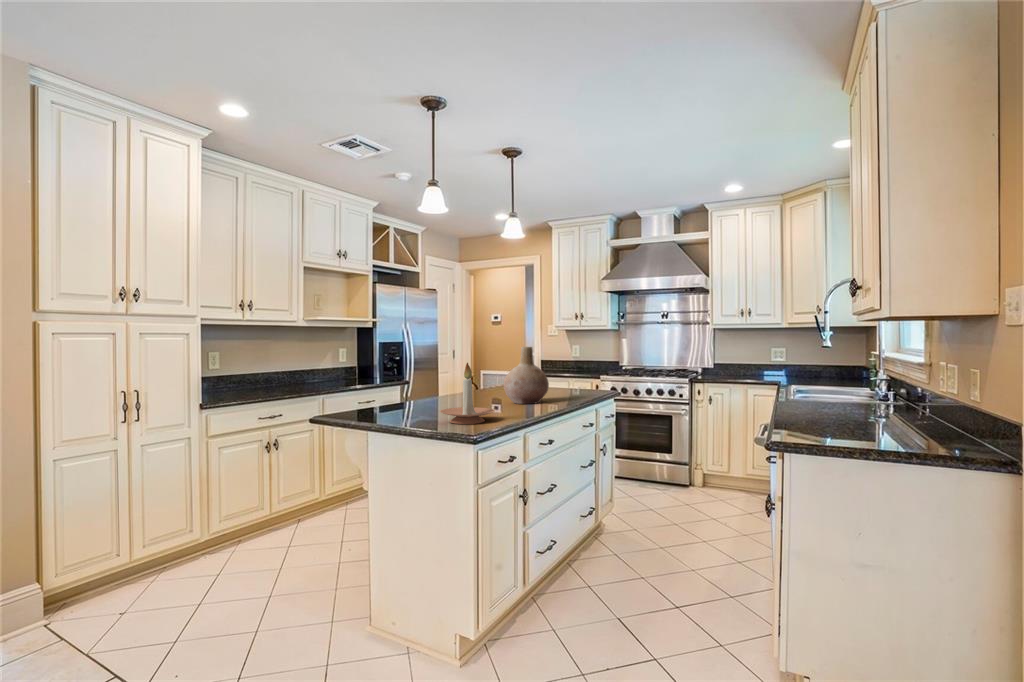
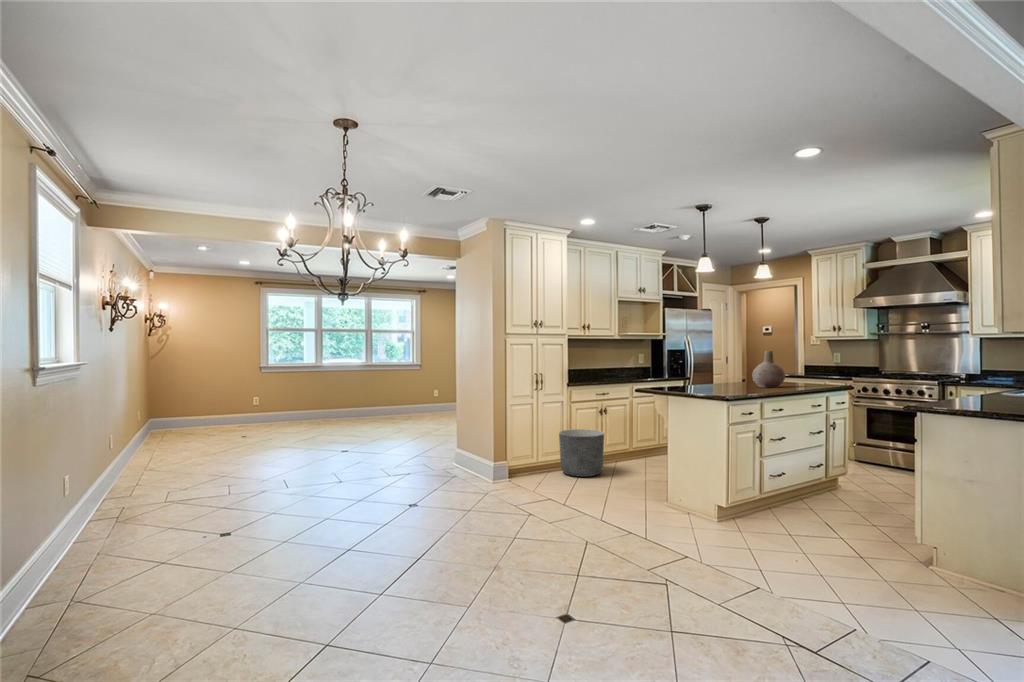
candle holder: present [440,363,495,424] -> none [707,359,740,393]
planter: none [174,485,266,580] -> present [559,429,604,477]

